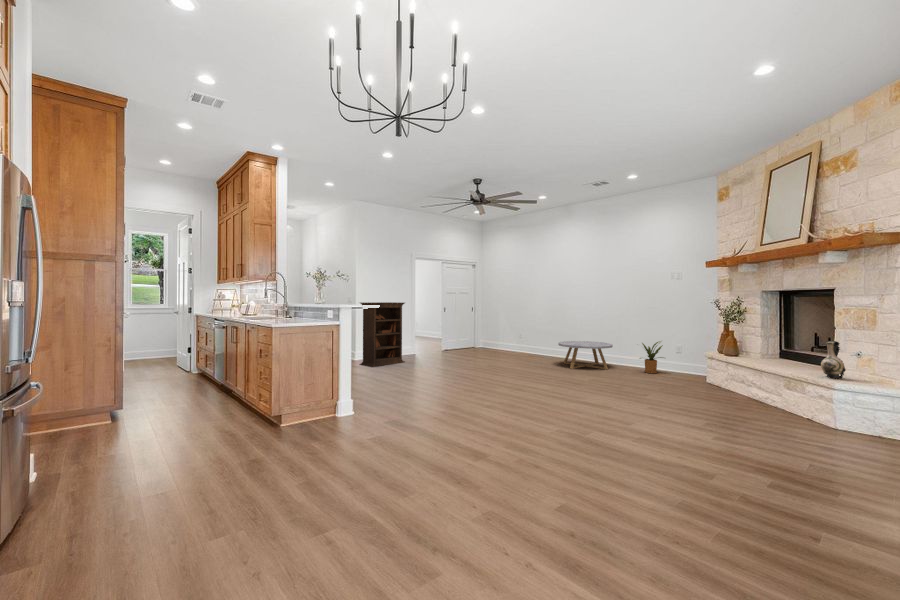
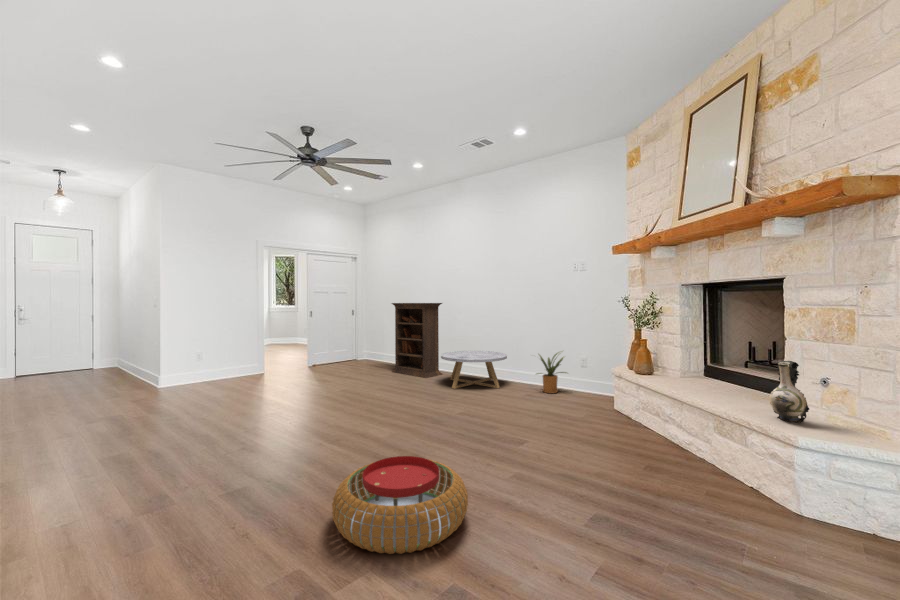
bookcase: present [359,302,405,367] -> present [392,303,442,378]
pouf: none [558,391,635,431] -> present [332,456,468,554]

